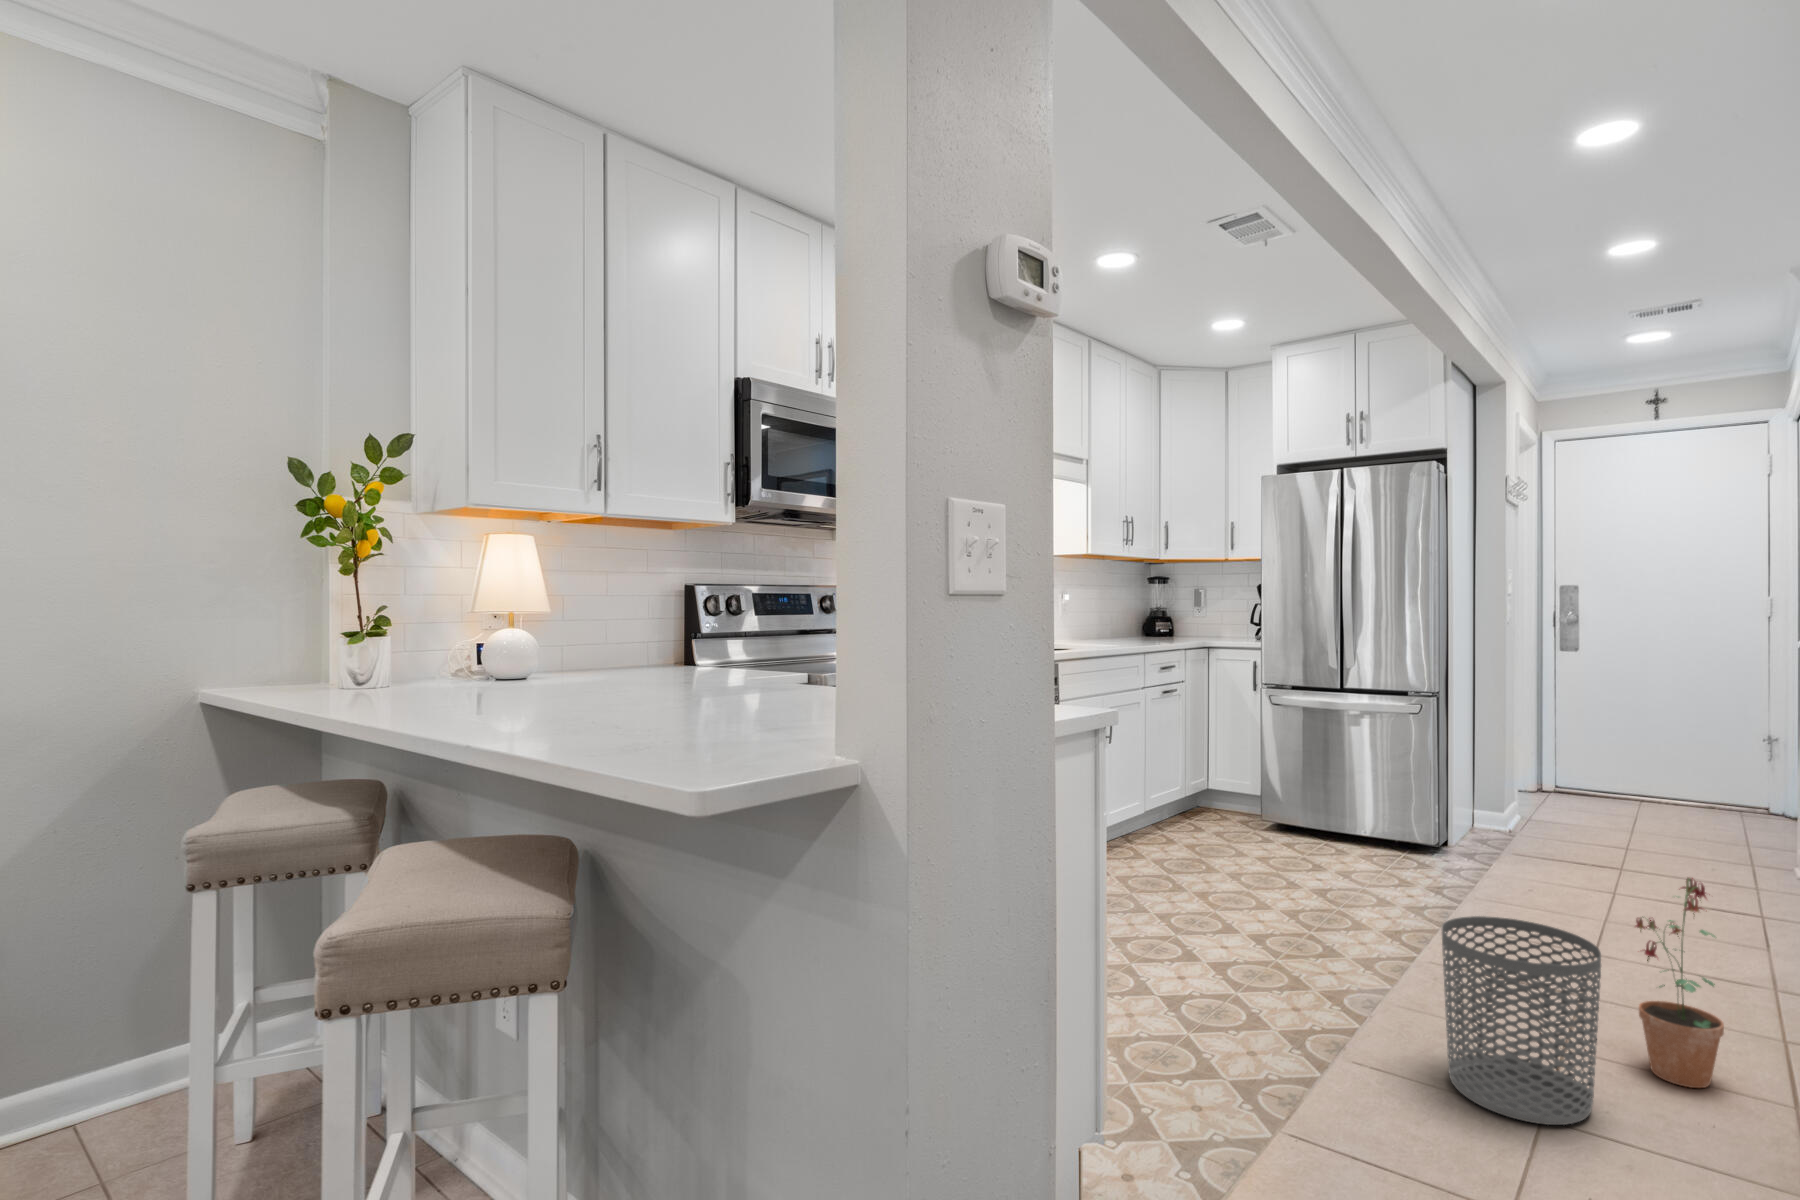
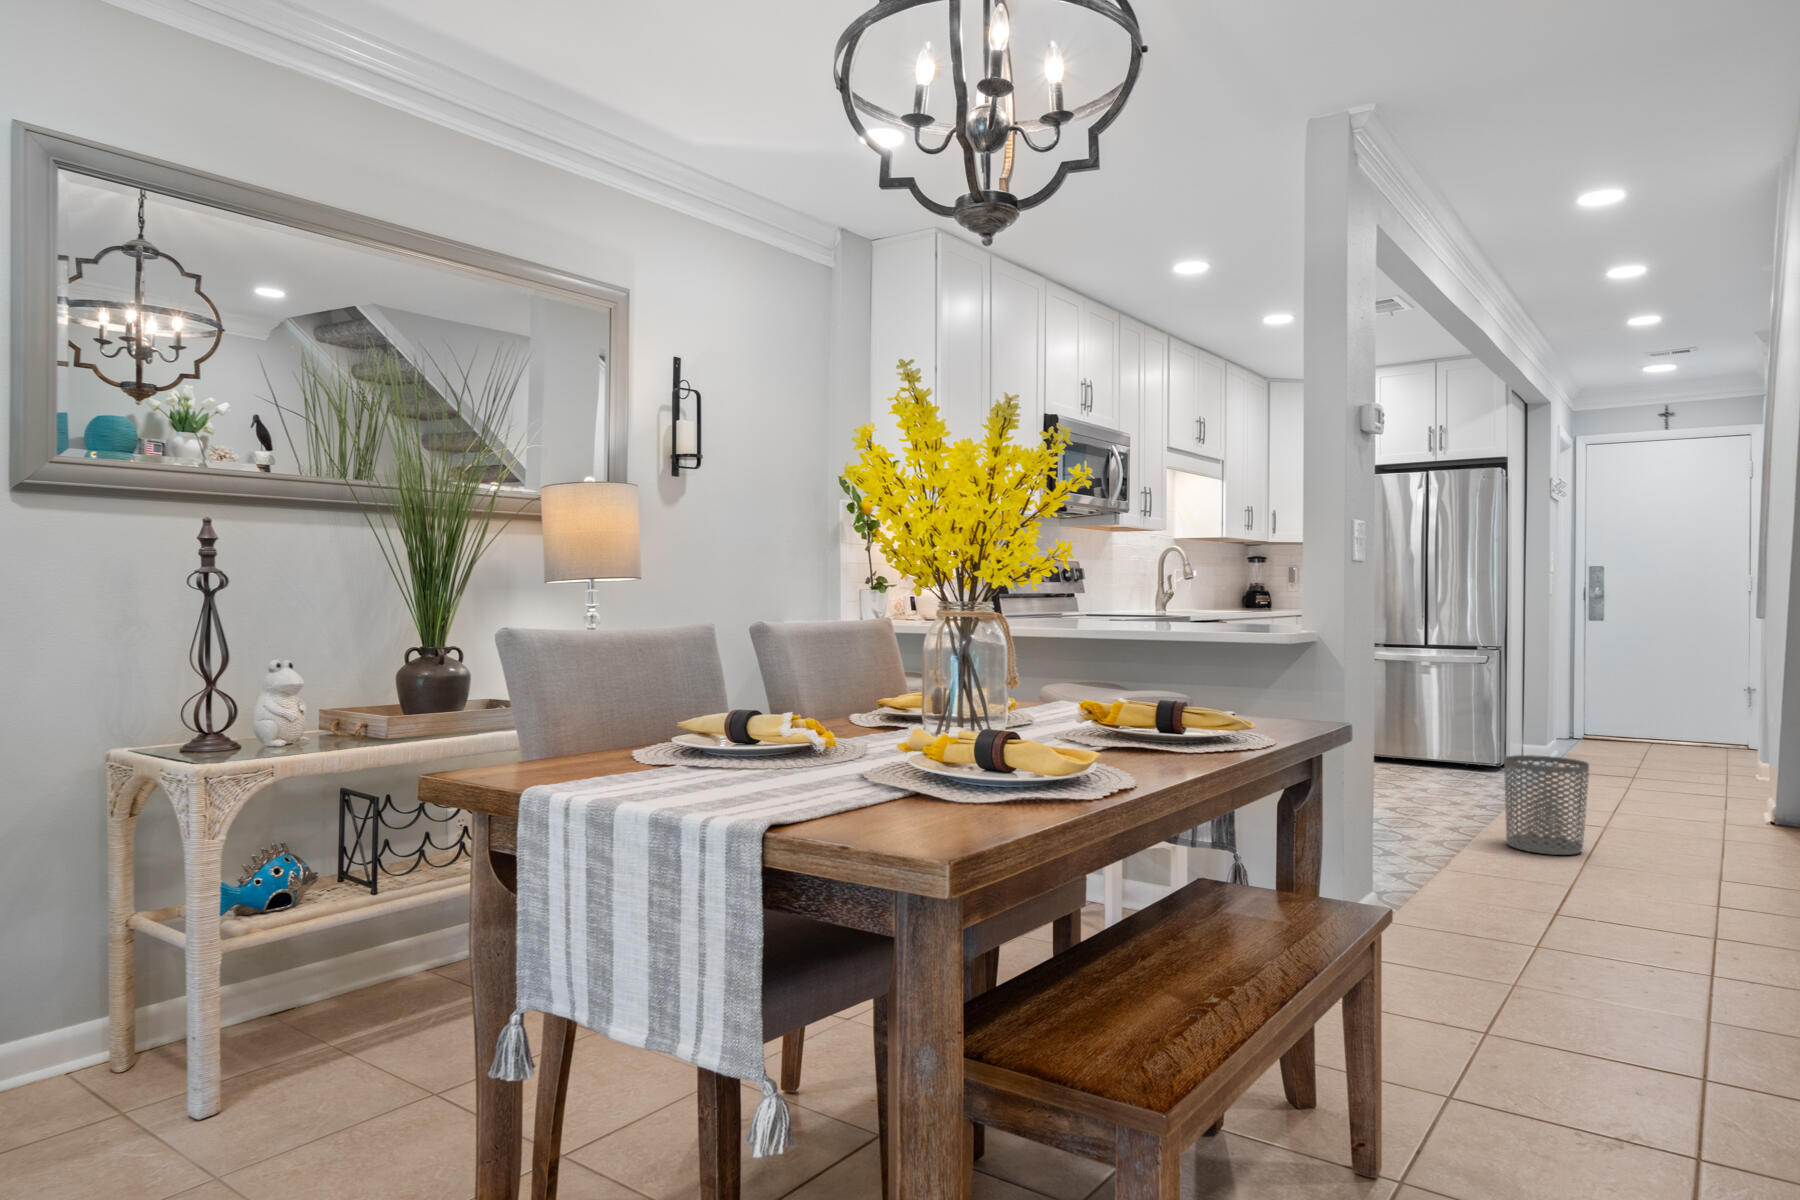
potted plant: present [1635,878,1724,1088] -> none [1611,732,1656,846]

